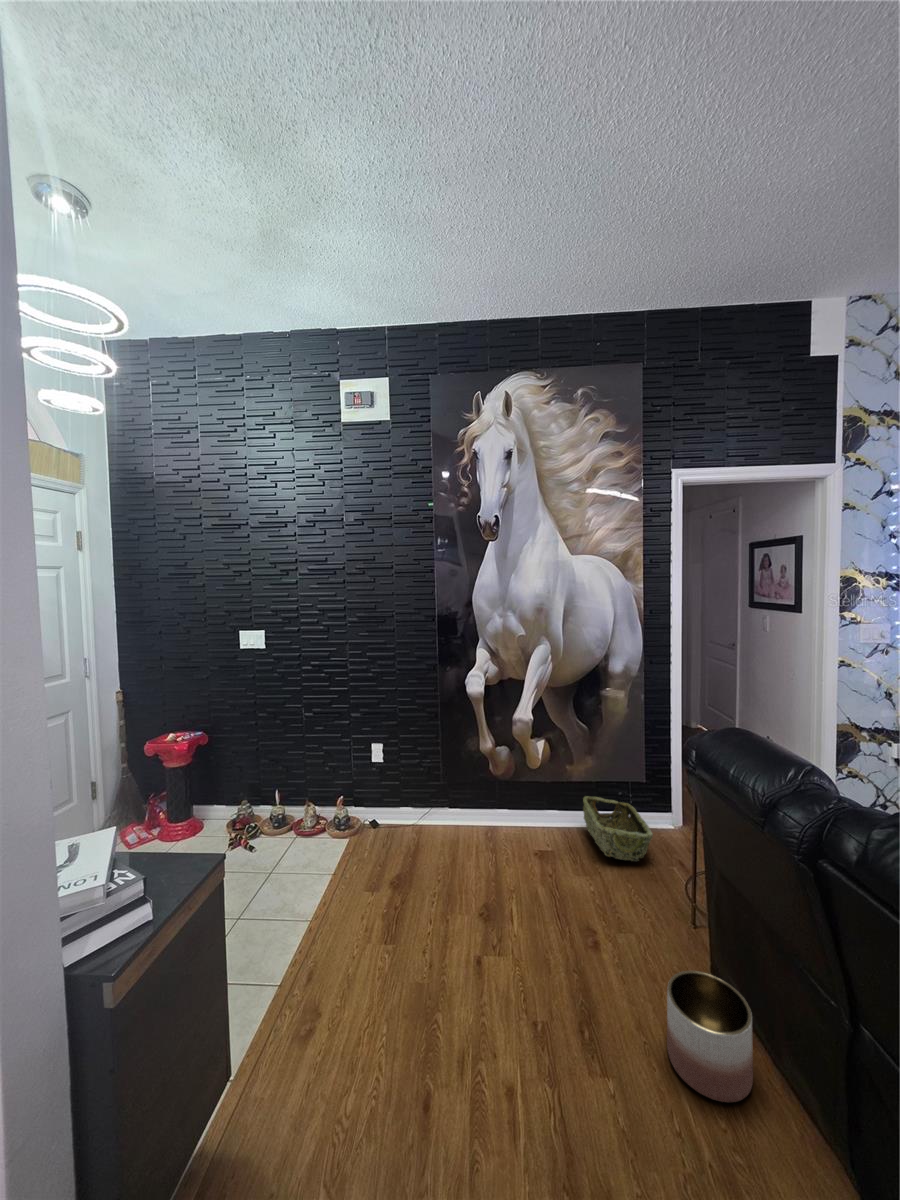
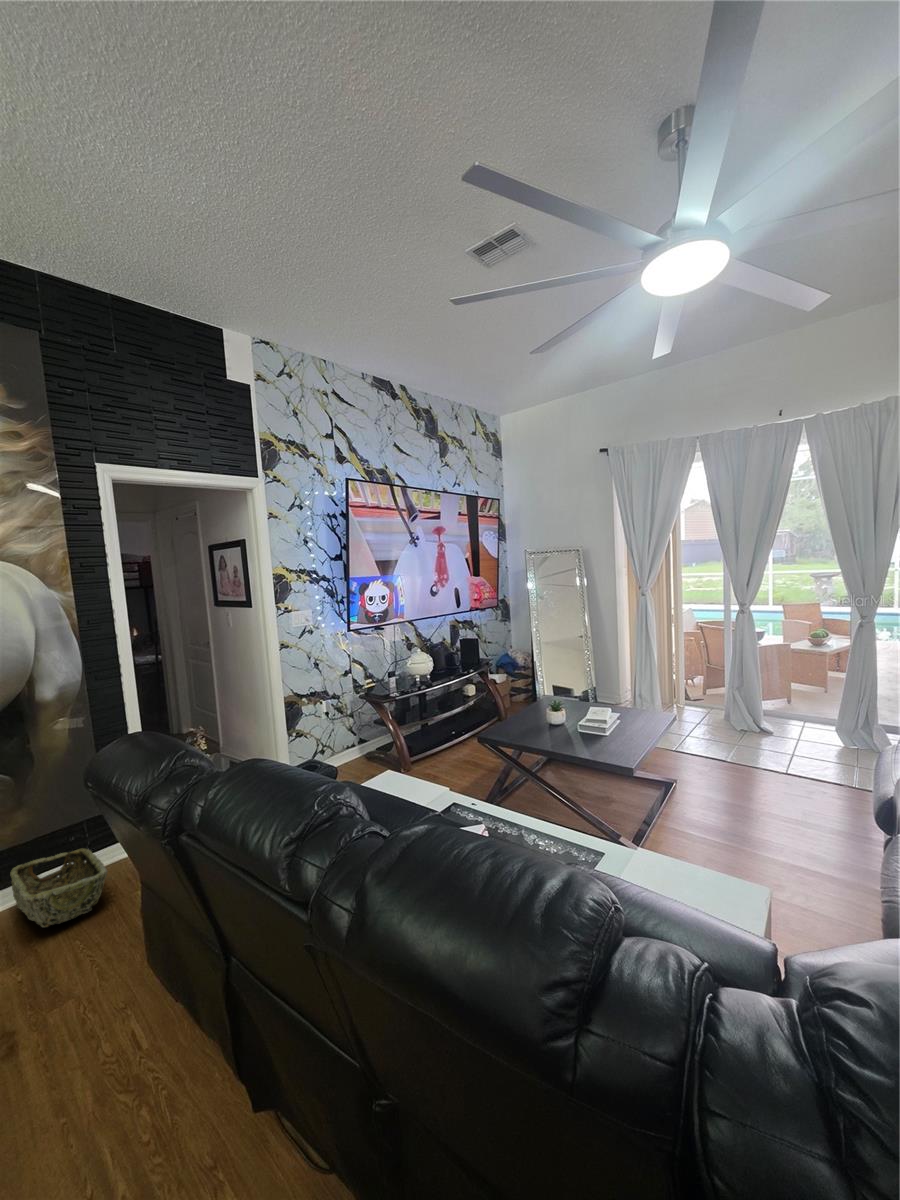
planter: present [667,971,753,1102] -> none [78,991,182,1136]

